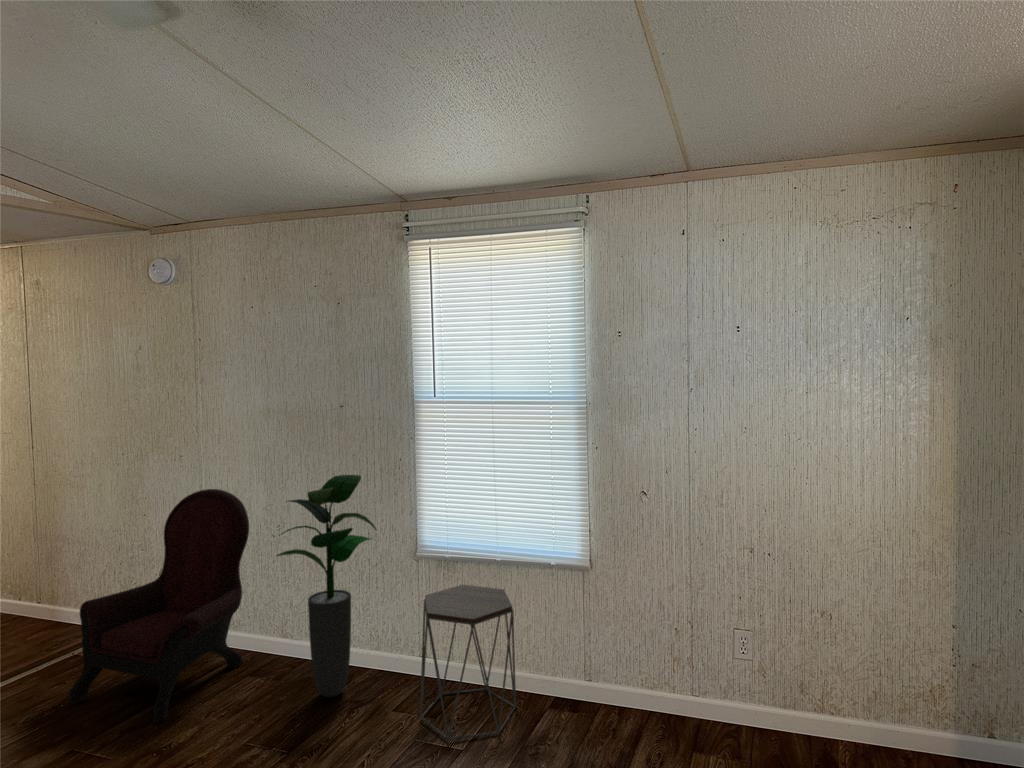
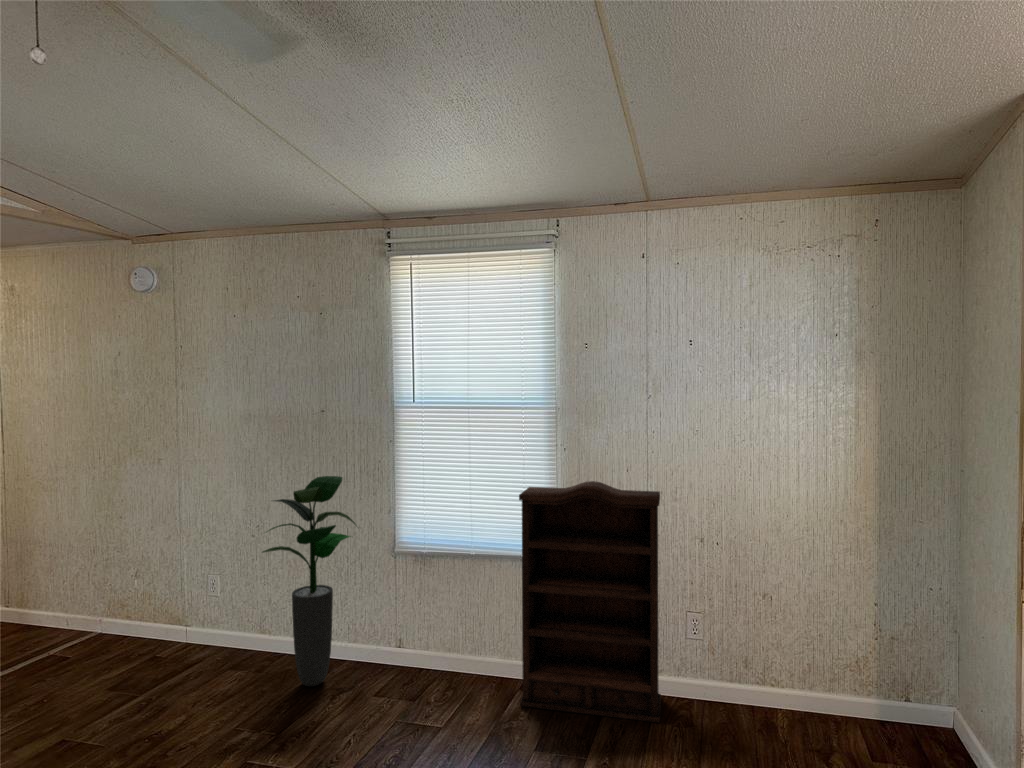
bookshelf: none [546,483,705,753] -> present [519,481,661,723]
armchair: present [69,489,249,723] -> none [53,491,231,713]
side table: present [420,585,516,740] -> none [399,578,489,719]

